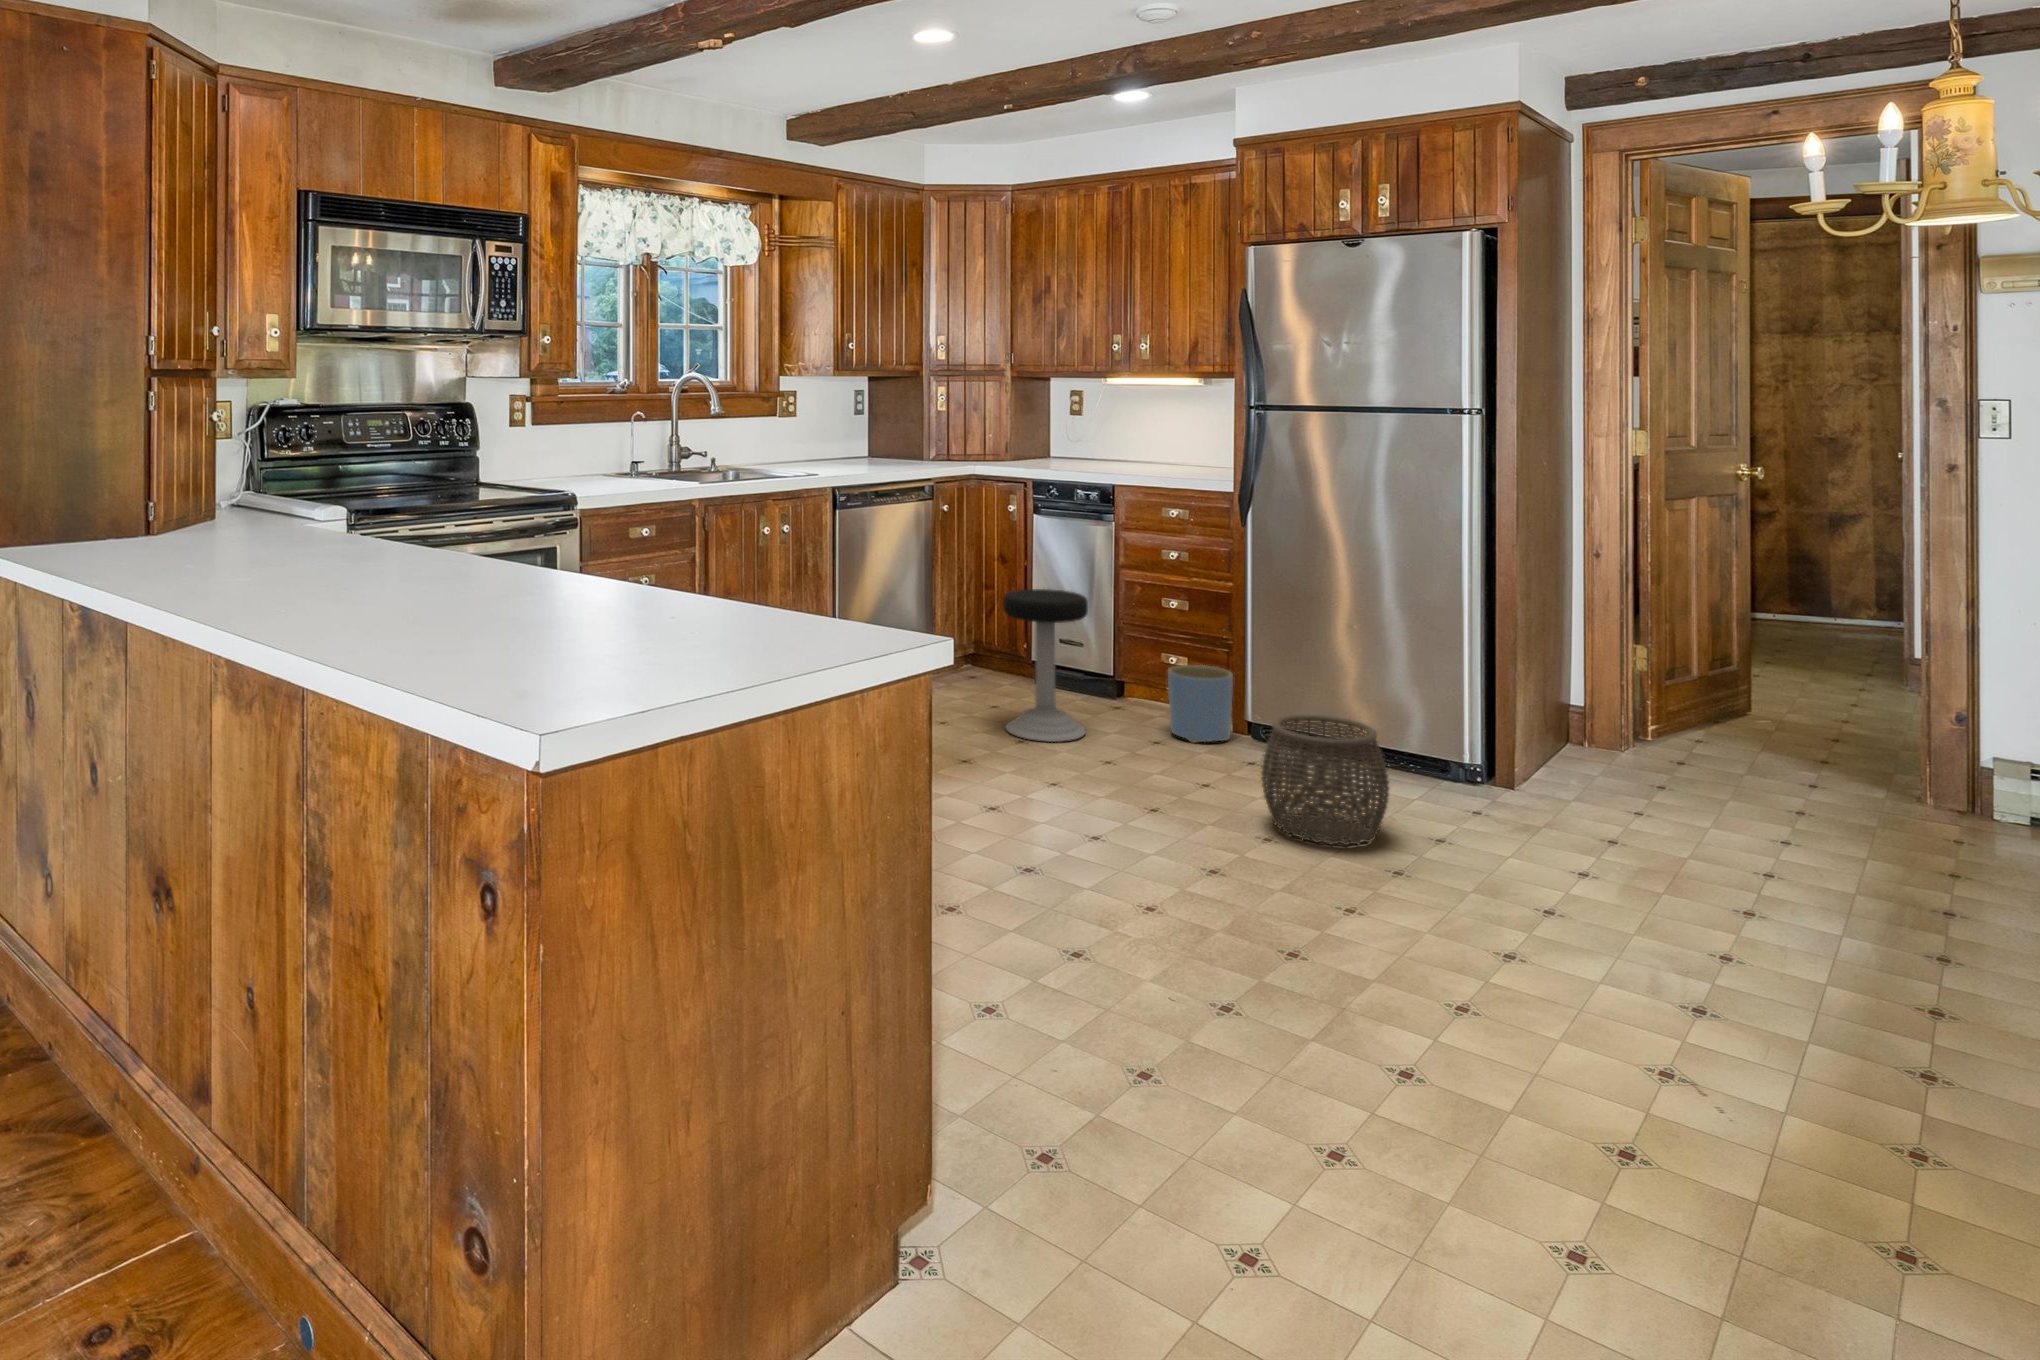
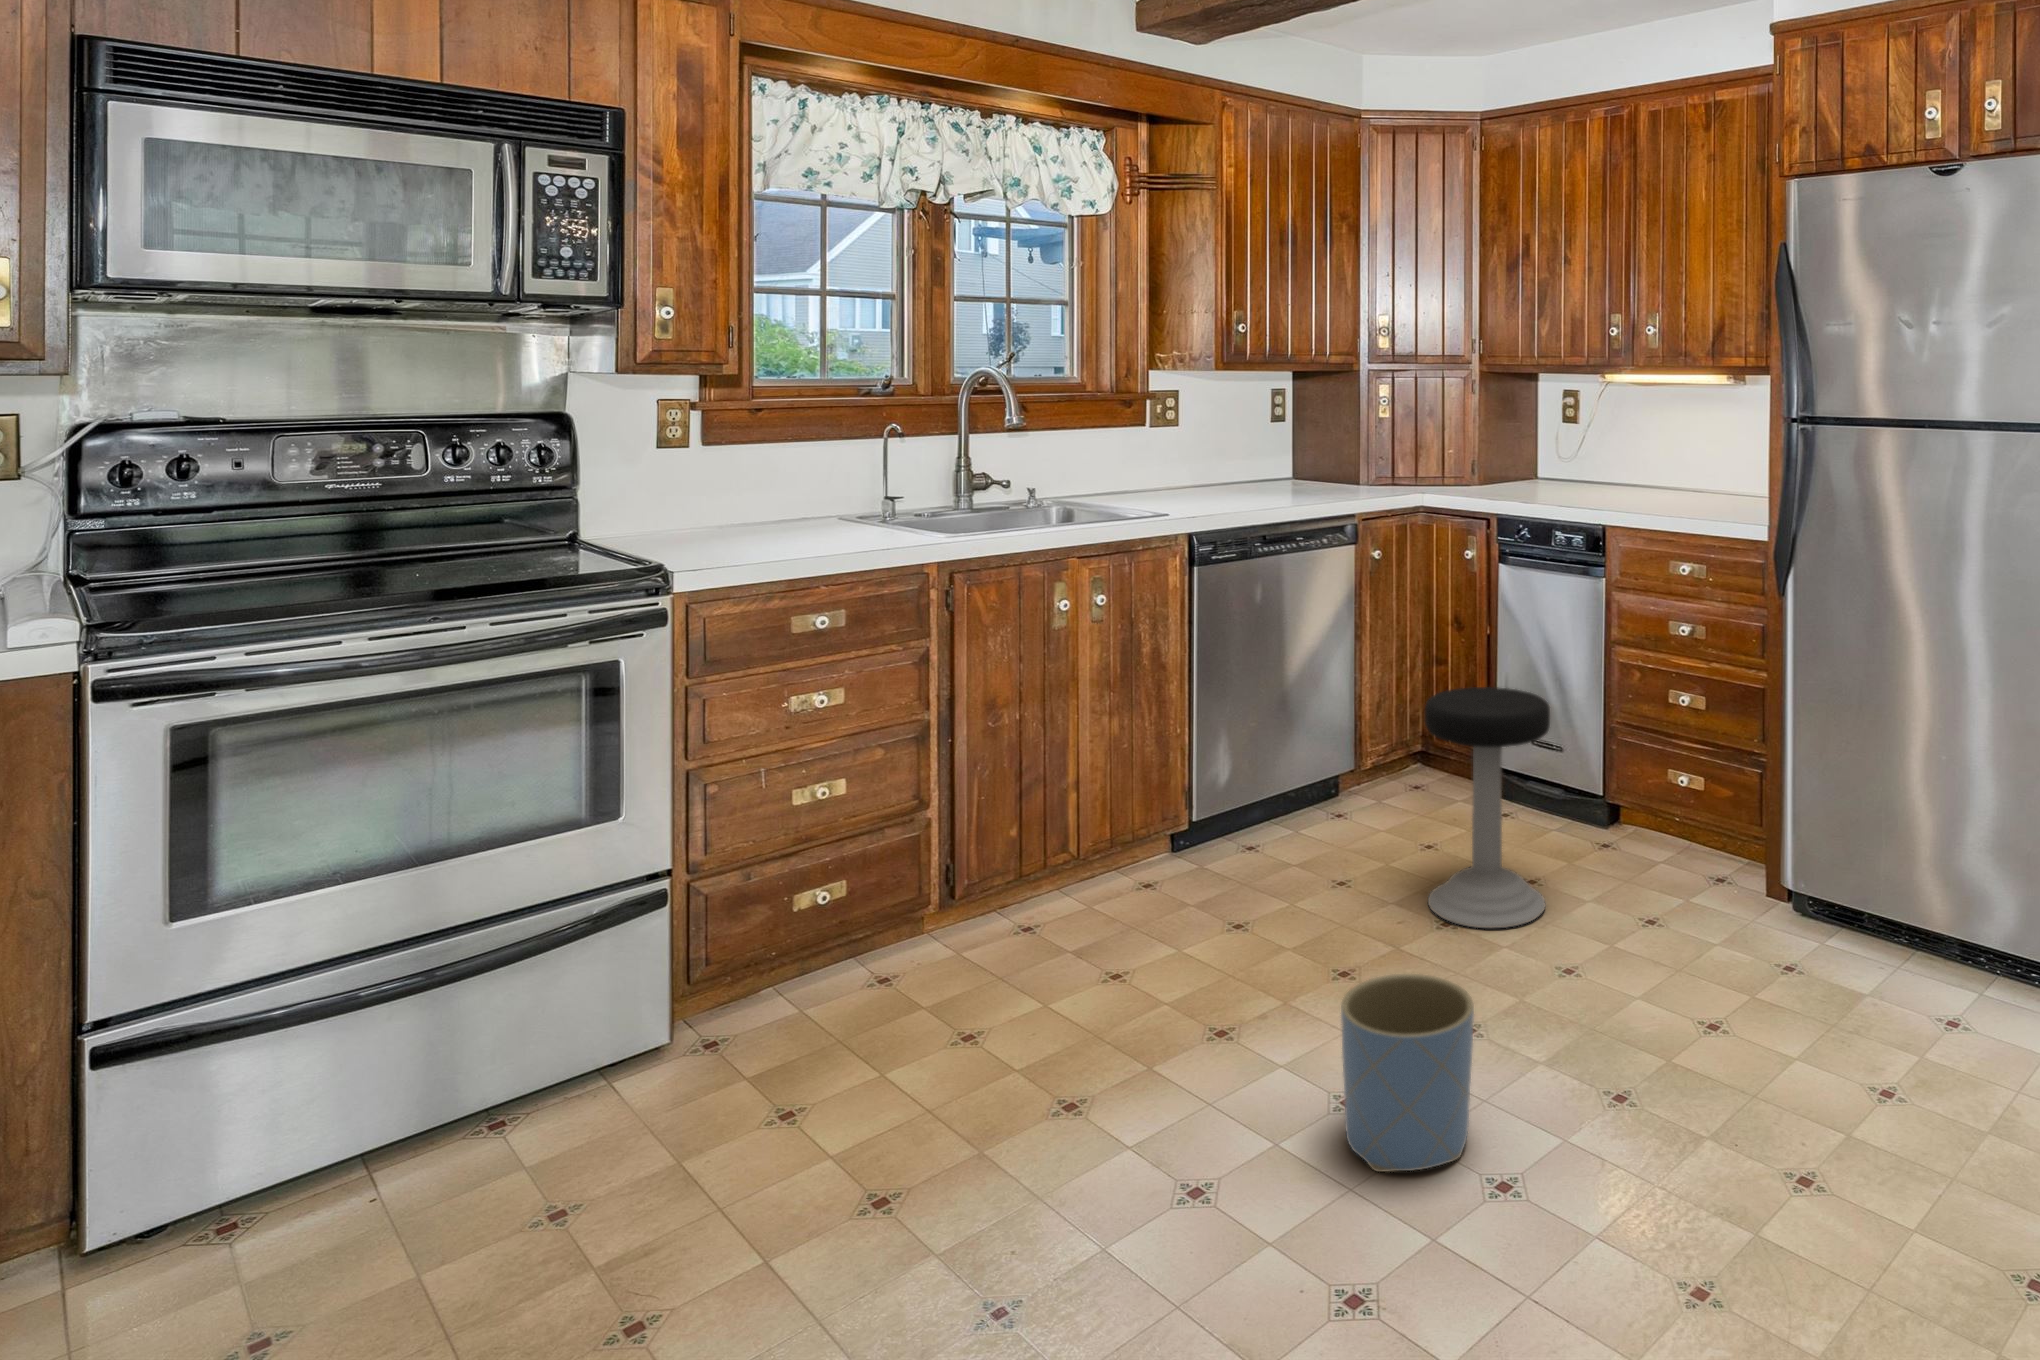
planter: present [1168,665,1233,743] -> present [1341,974,1474,1172]
woven basket: present [1261,715,1389,845] -> none [1793,937,2009,1193]

